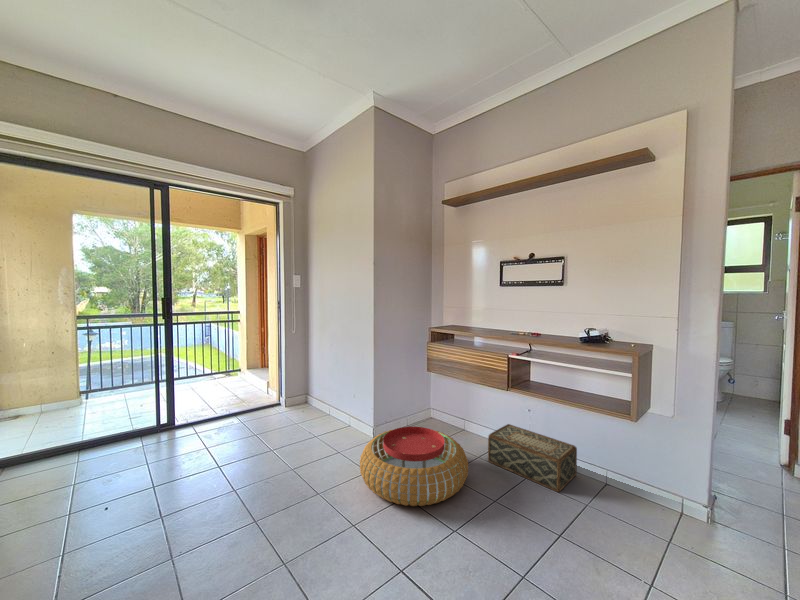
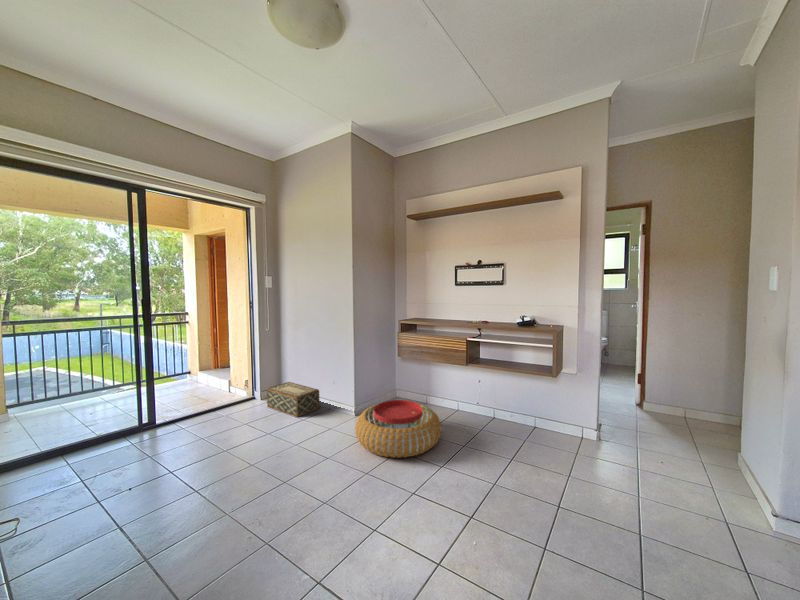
woven basket: present [488,424,577,492] -> present [267,382,320,417]

